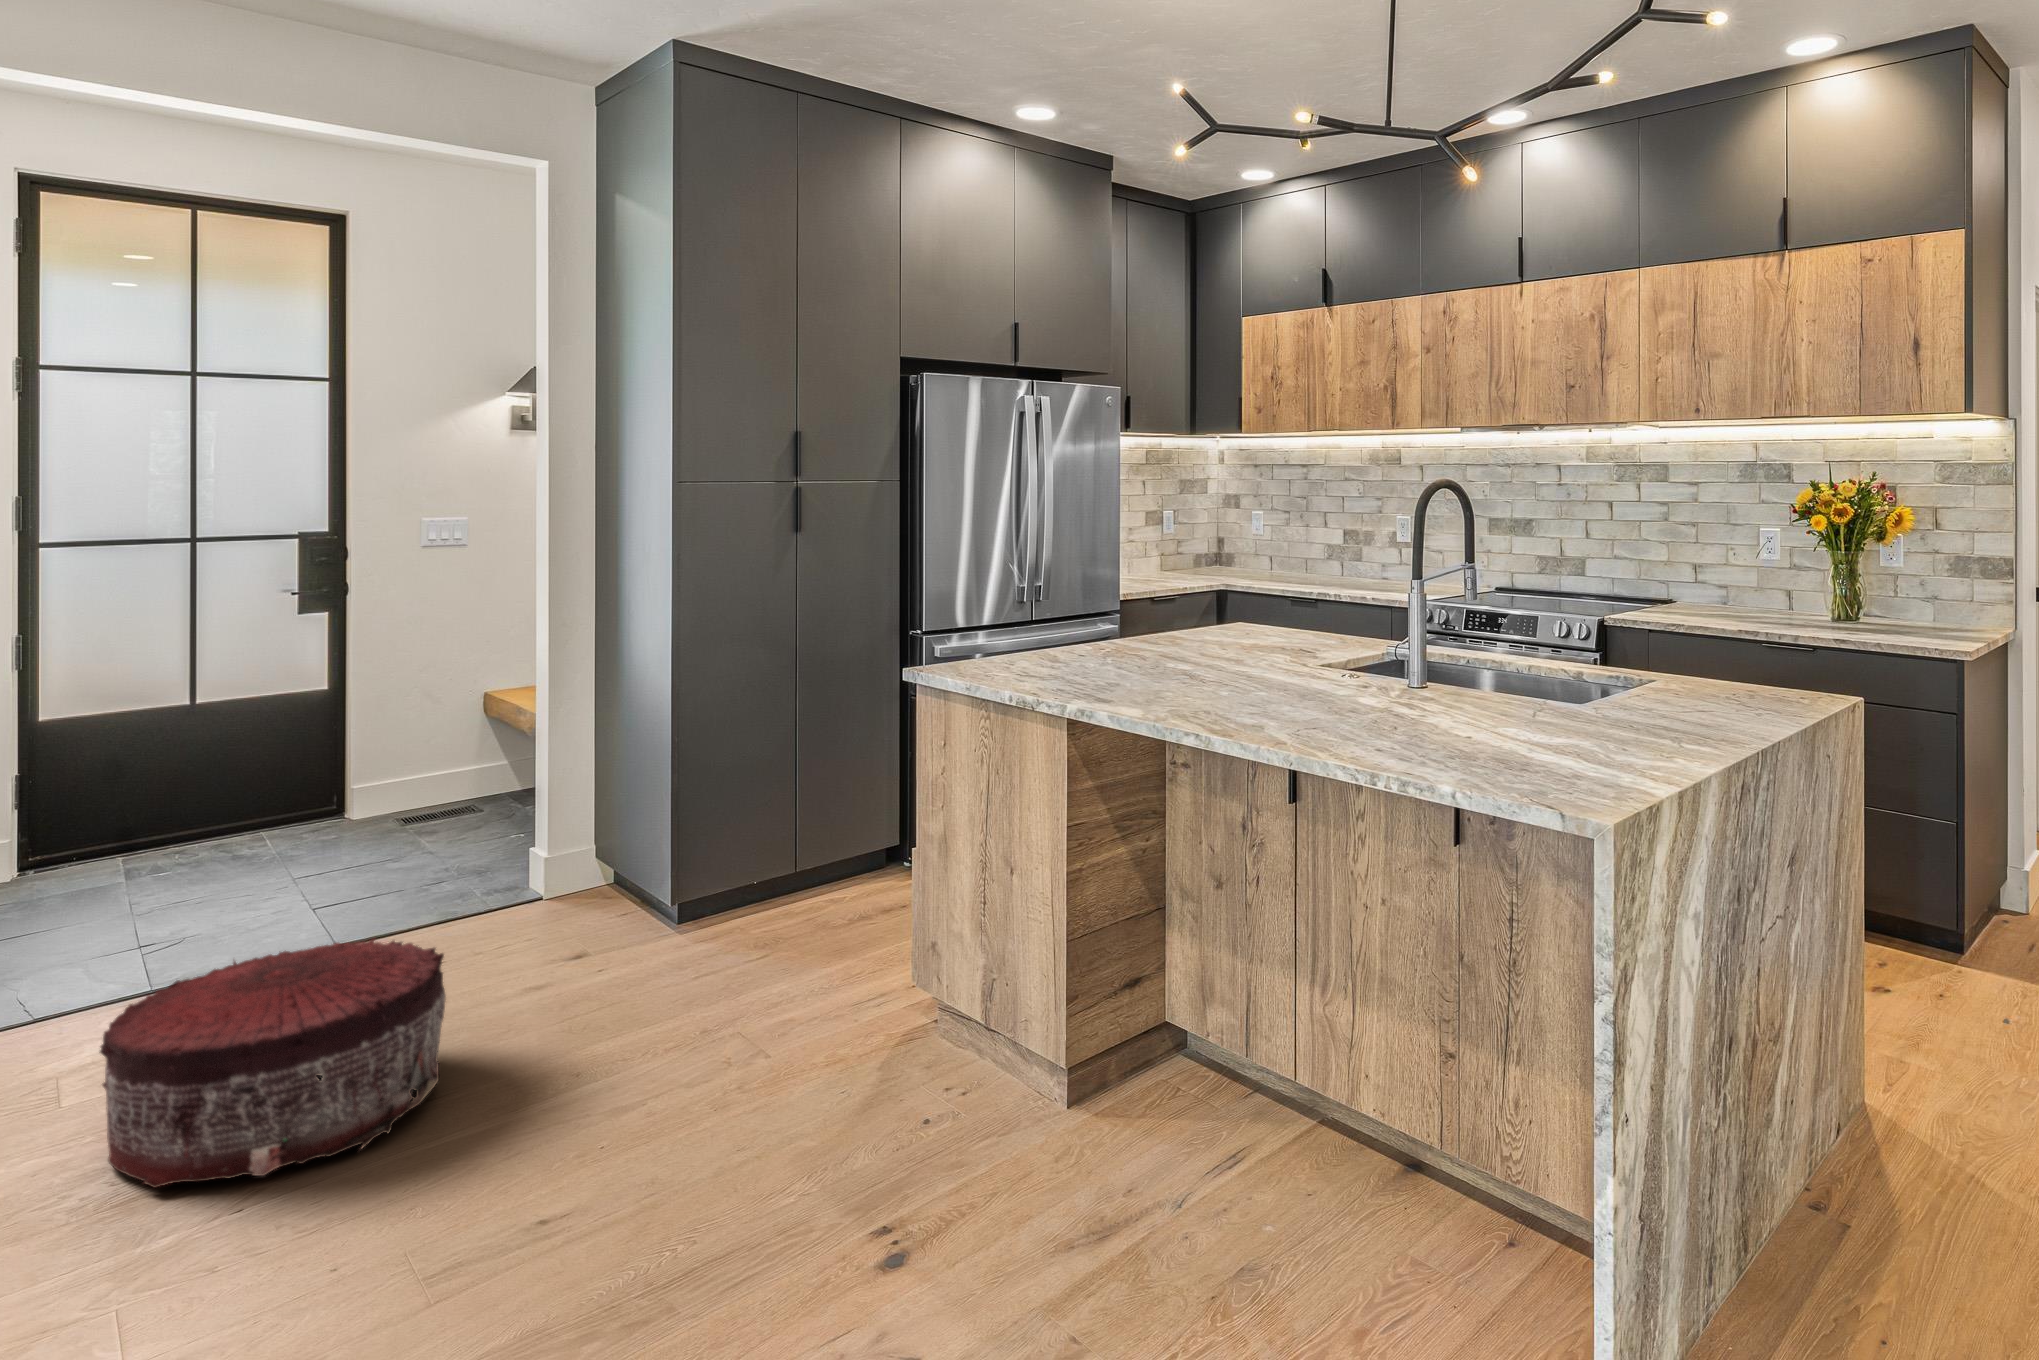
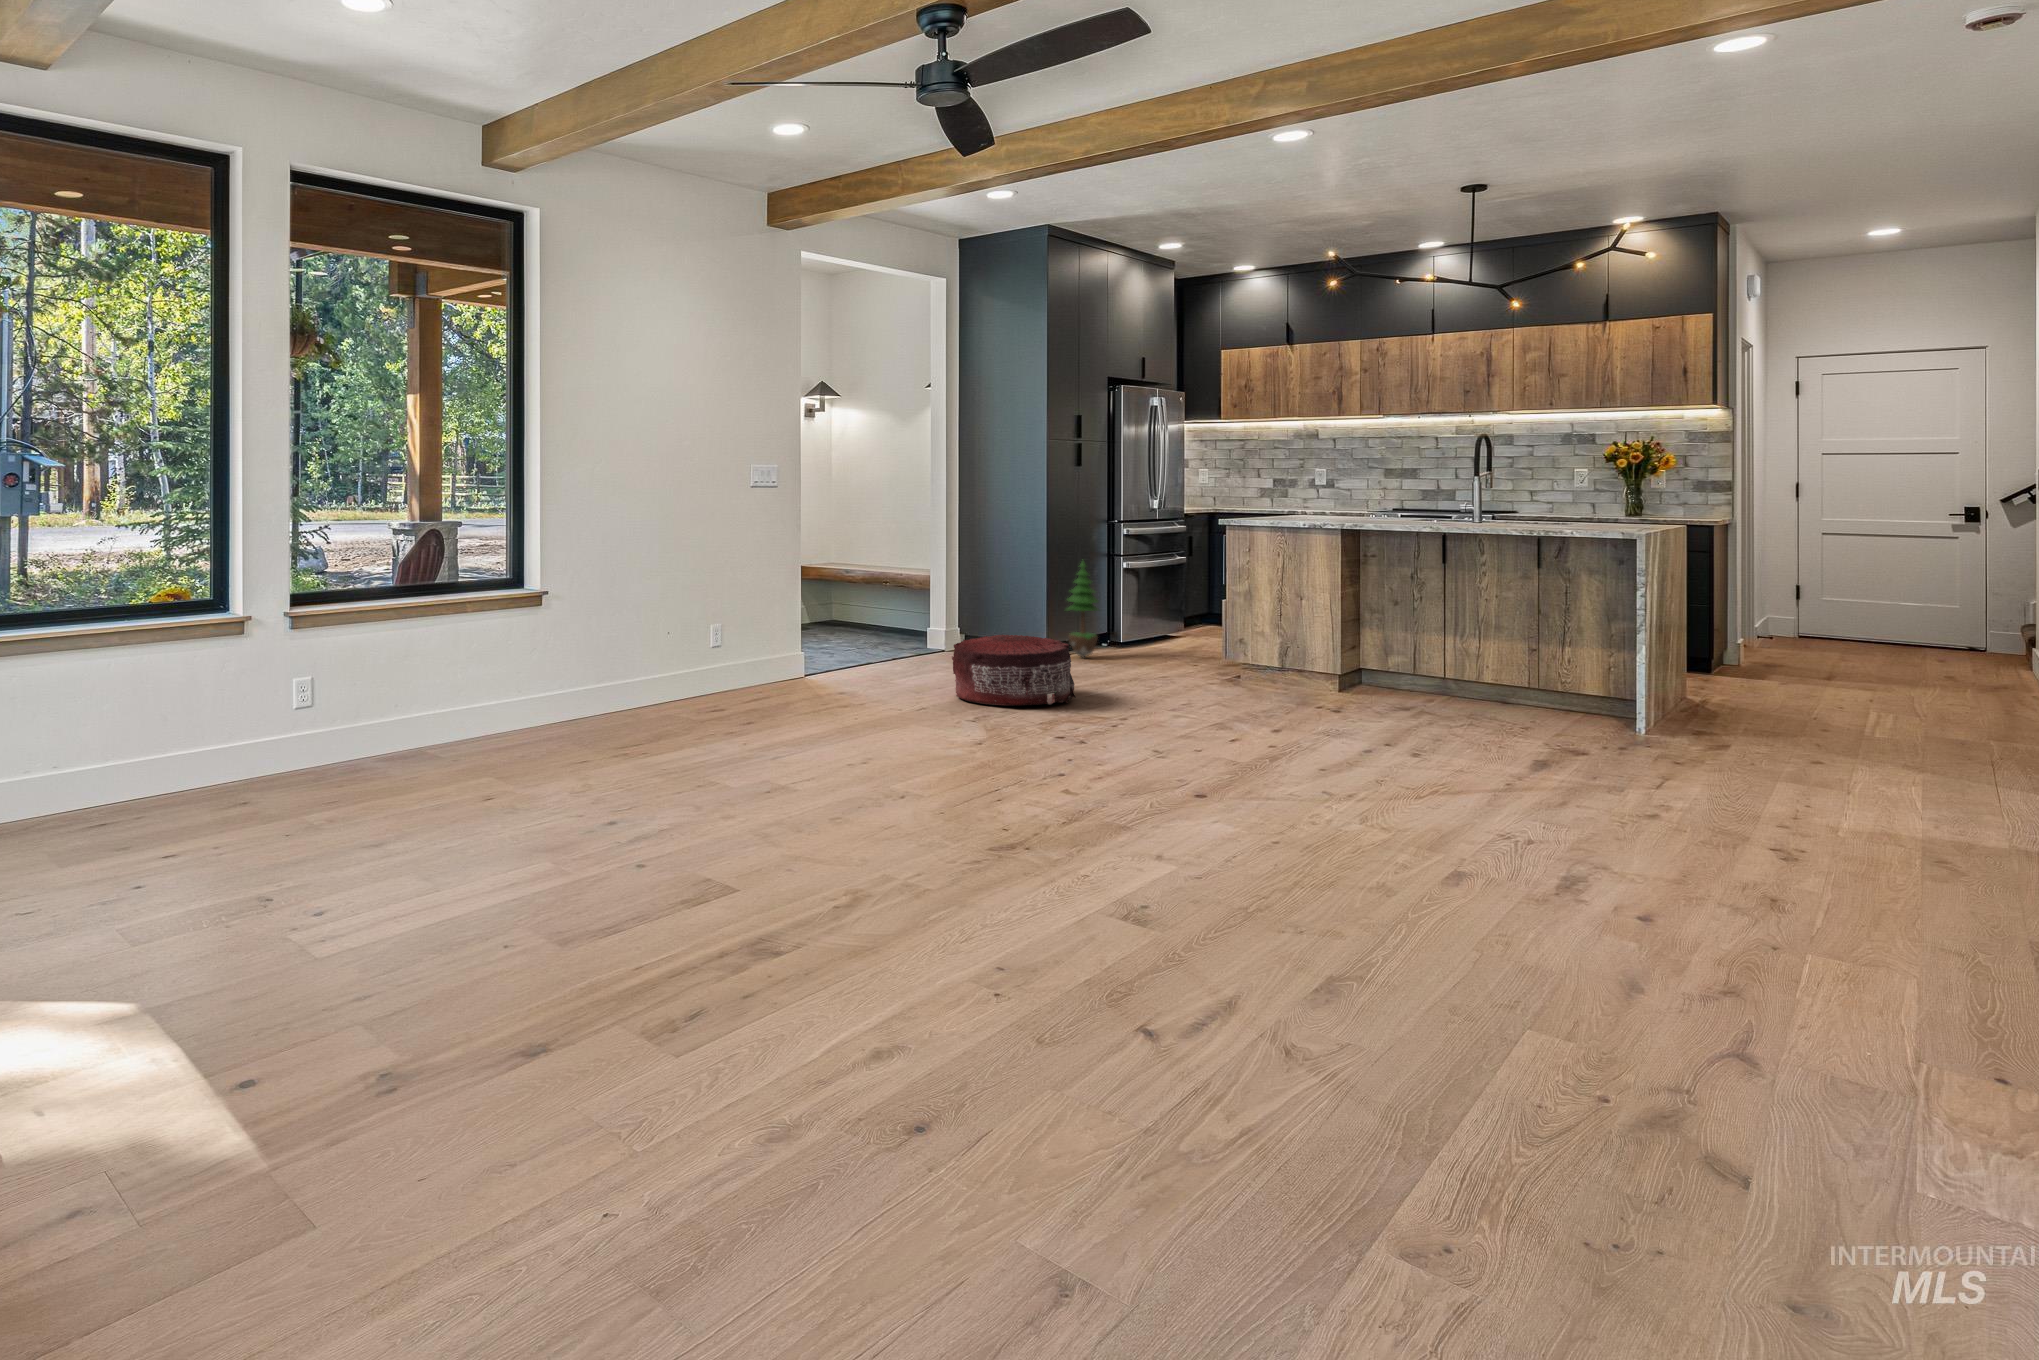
potted tree: none [772,708,845,903] -> present [1066,561,1098,658]

